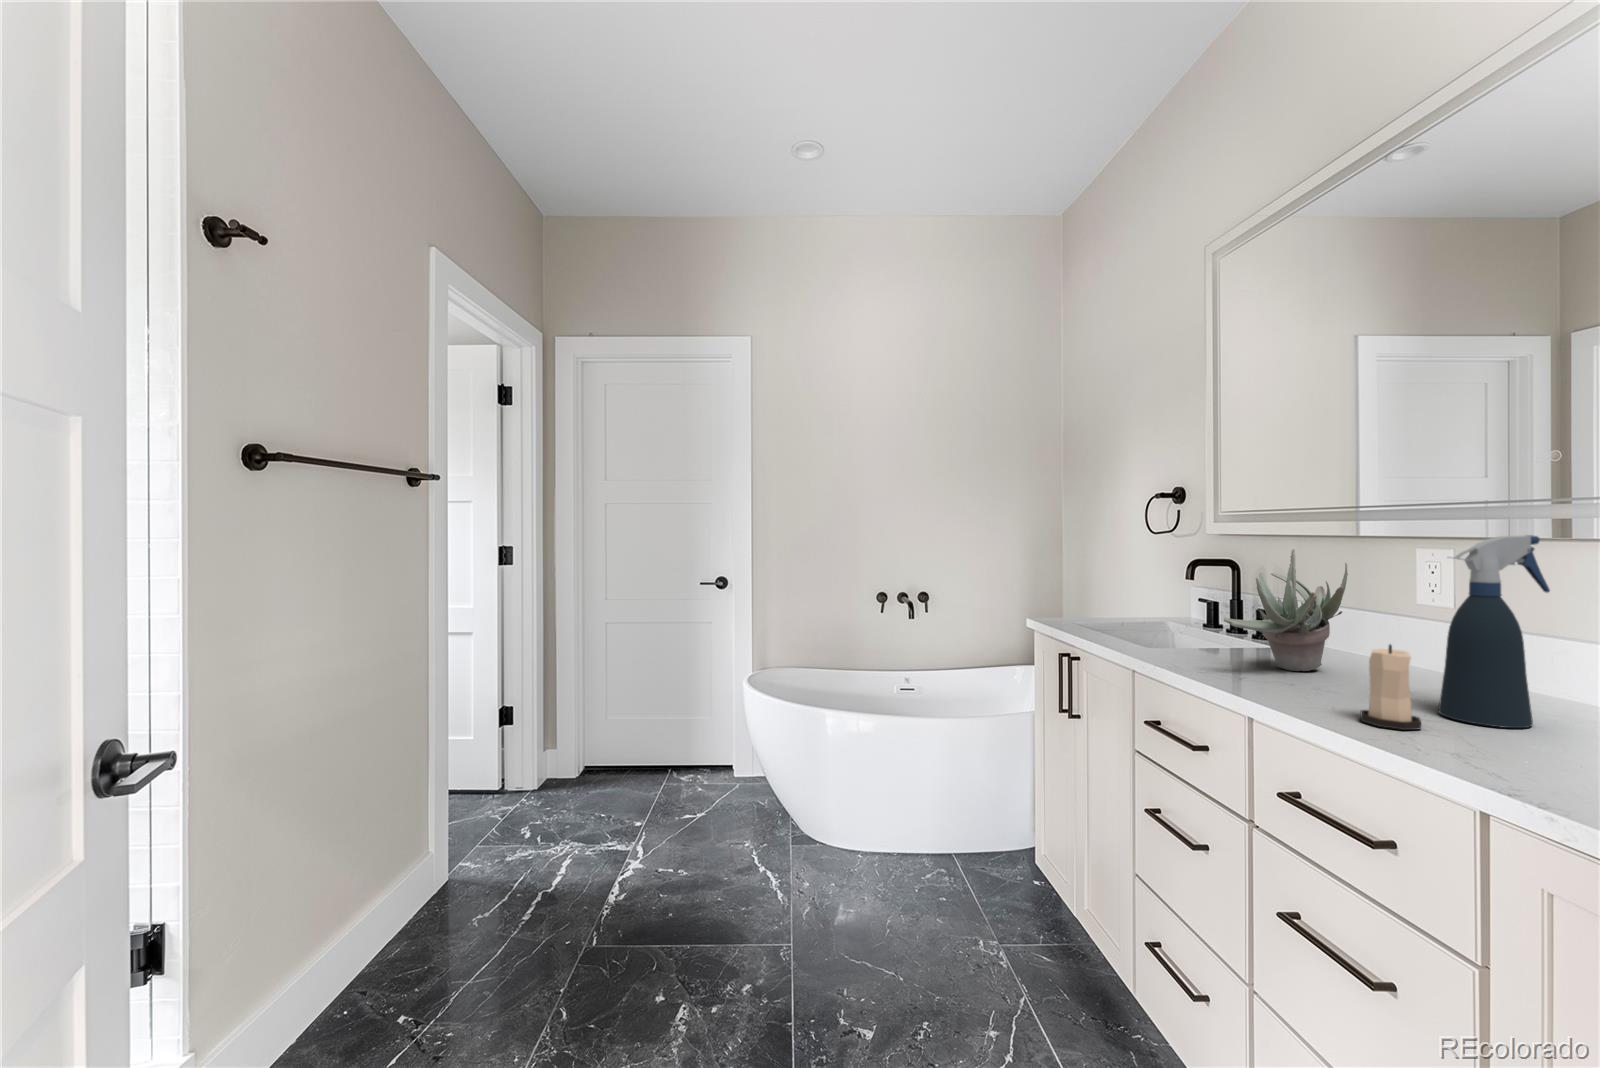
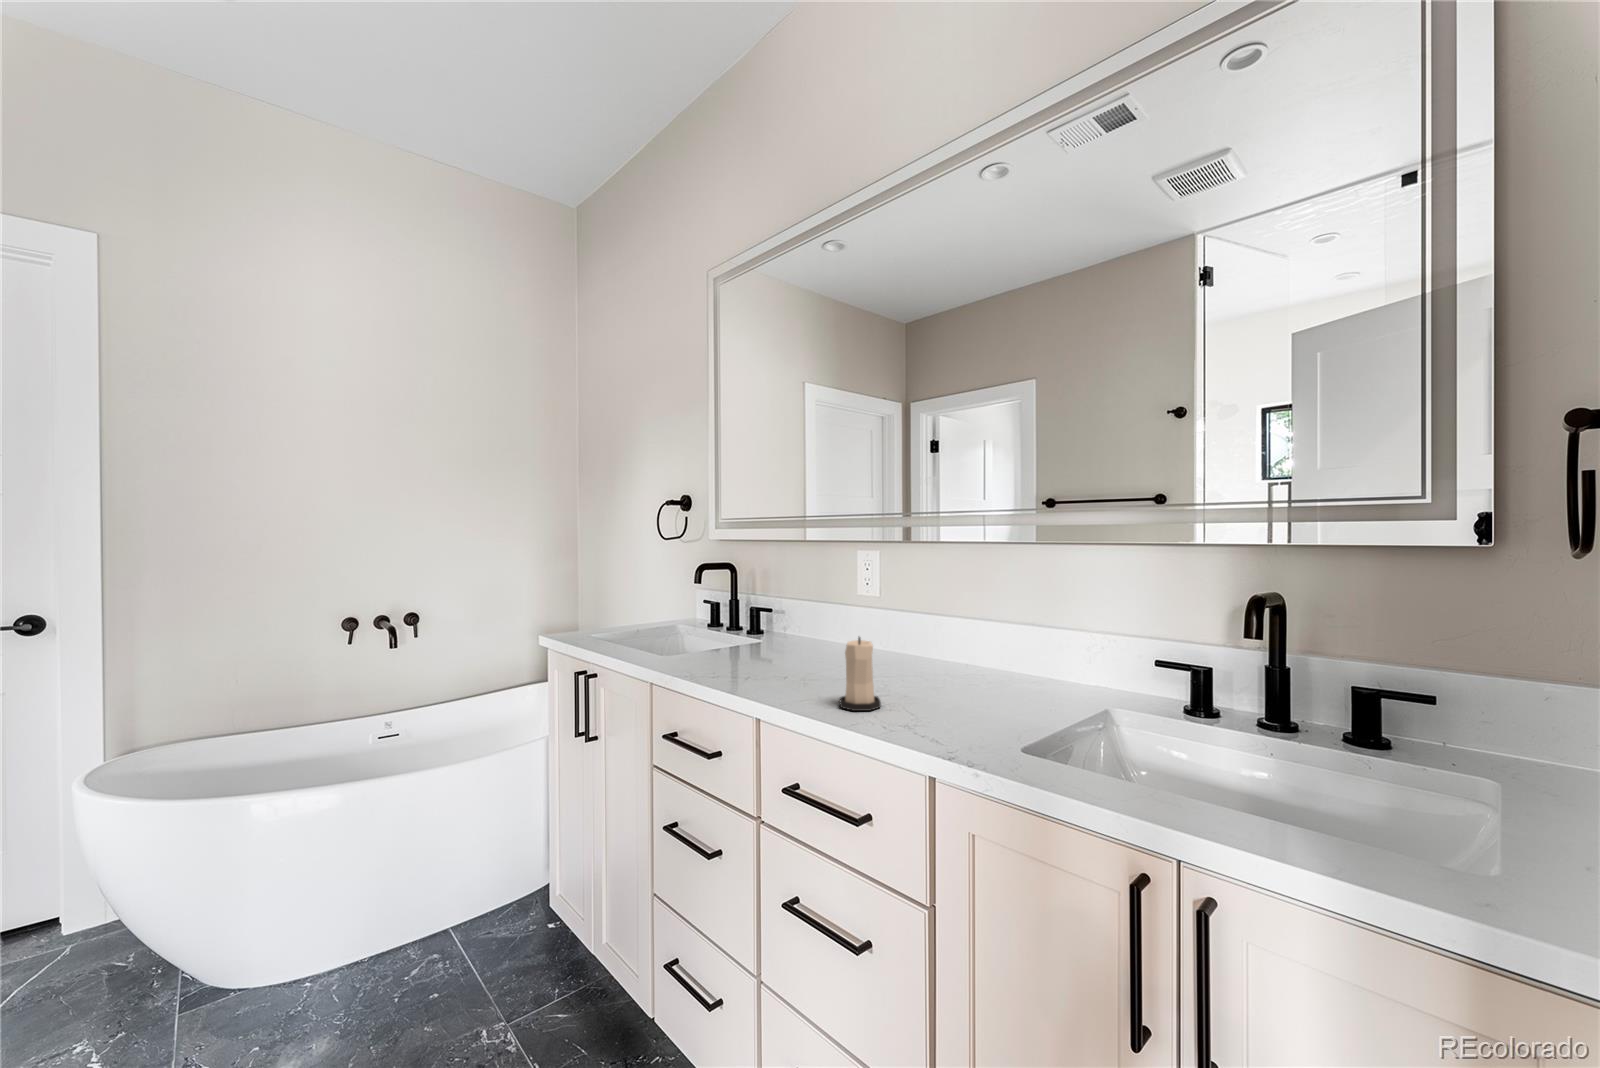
spray bottle: present [1439,535,1550,728] -> none [887,539,948,695]
succulent plant: present [1224,549,1348,671] -> none [730,553,822,664]

